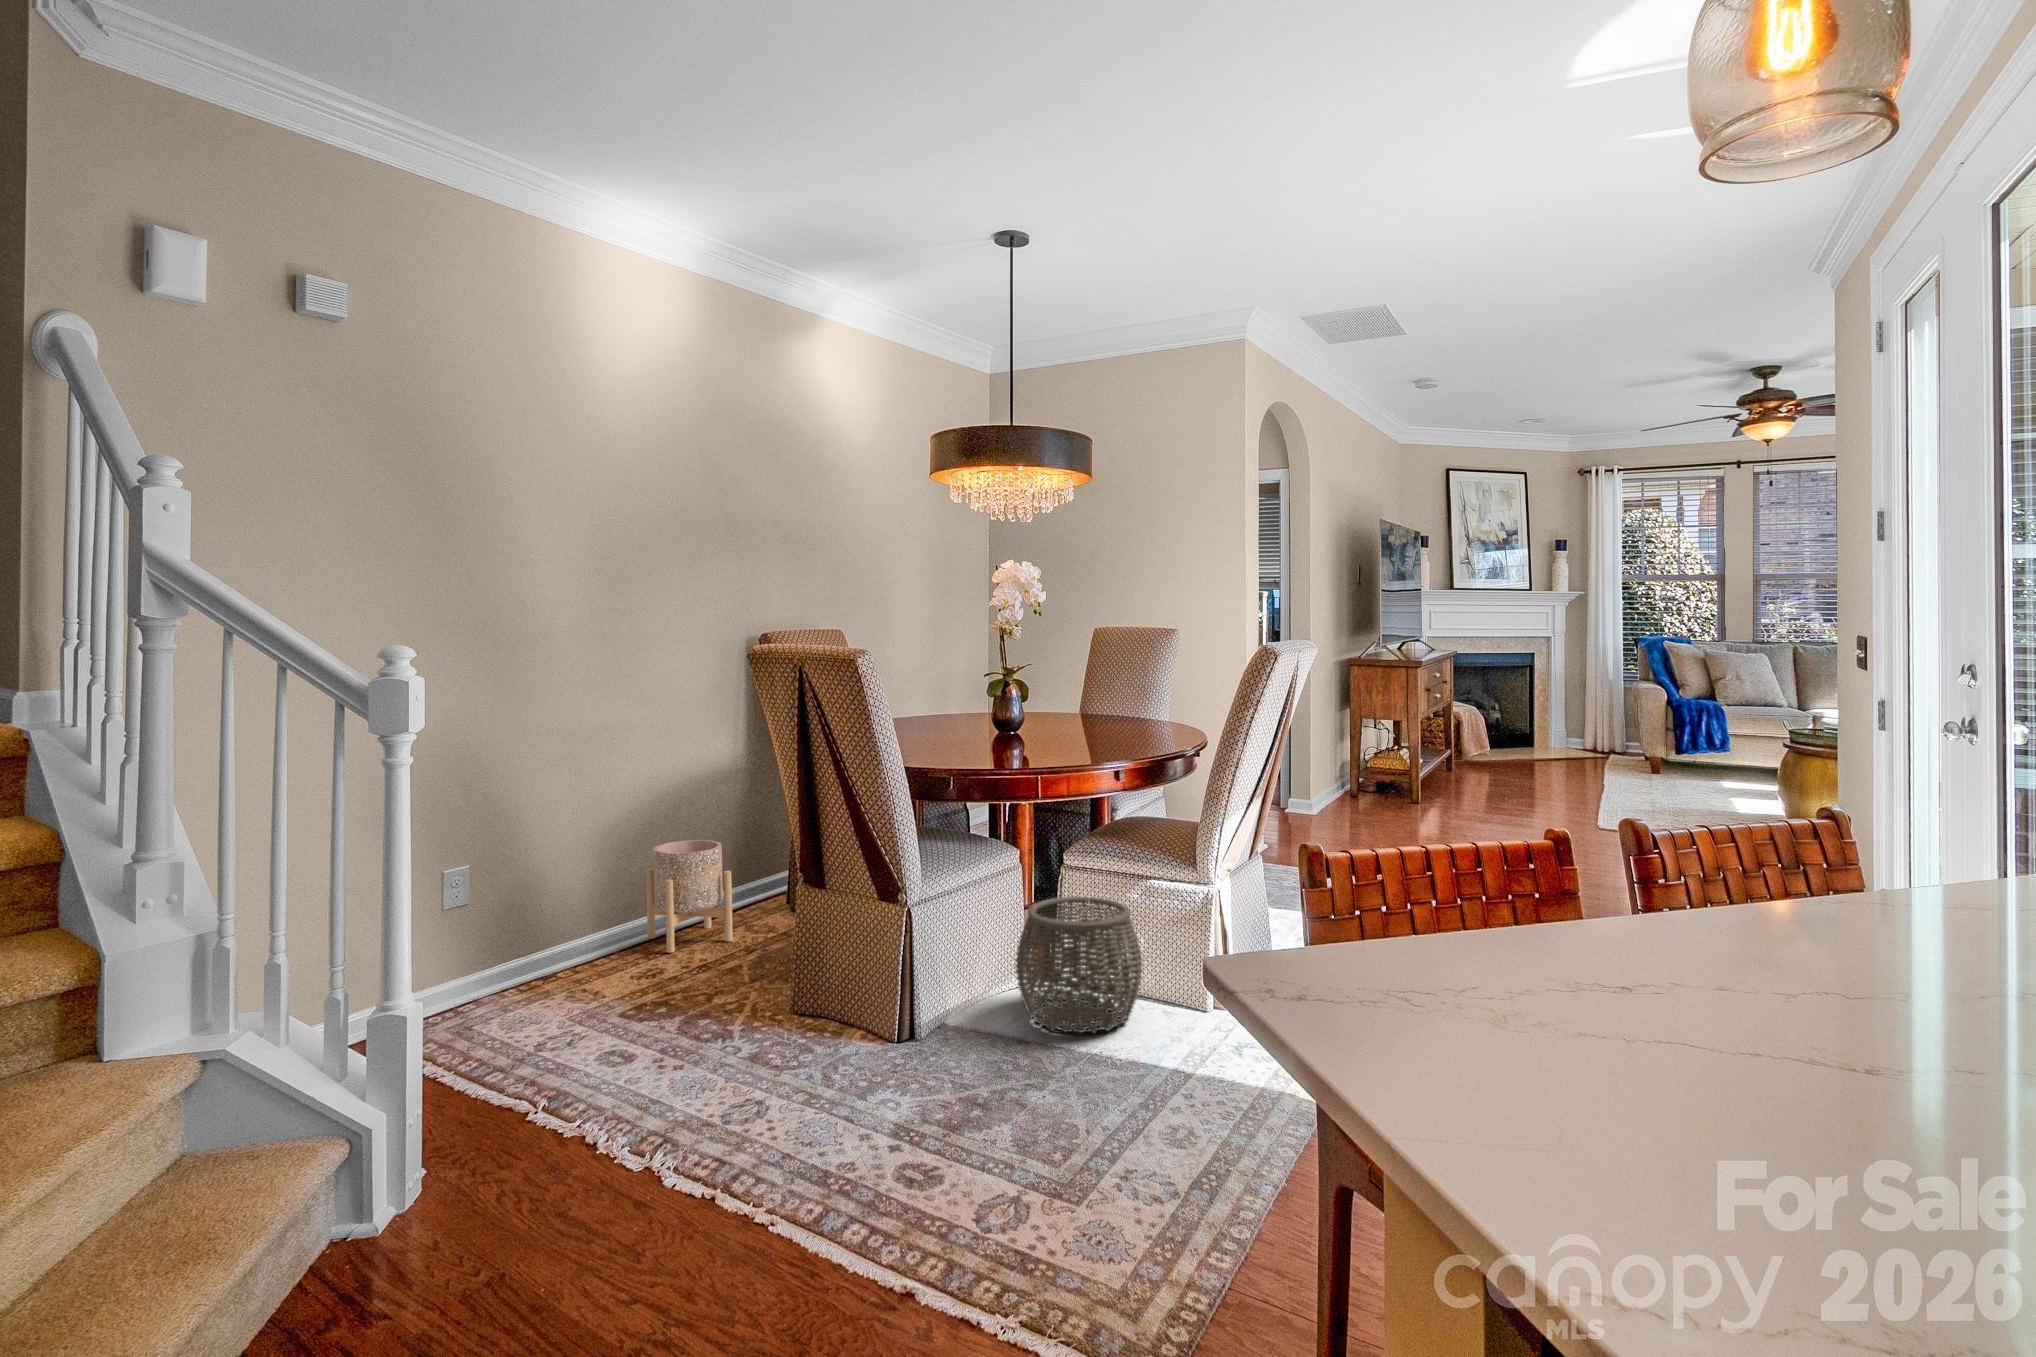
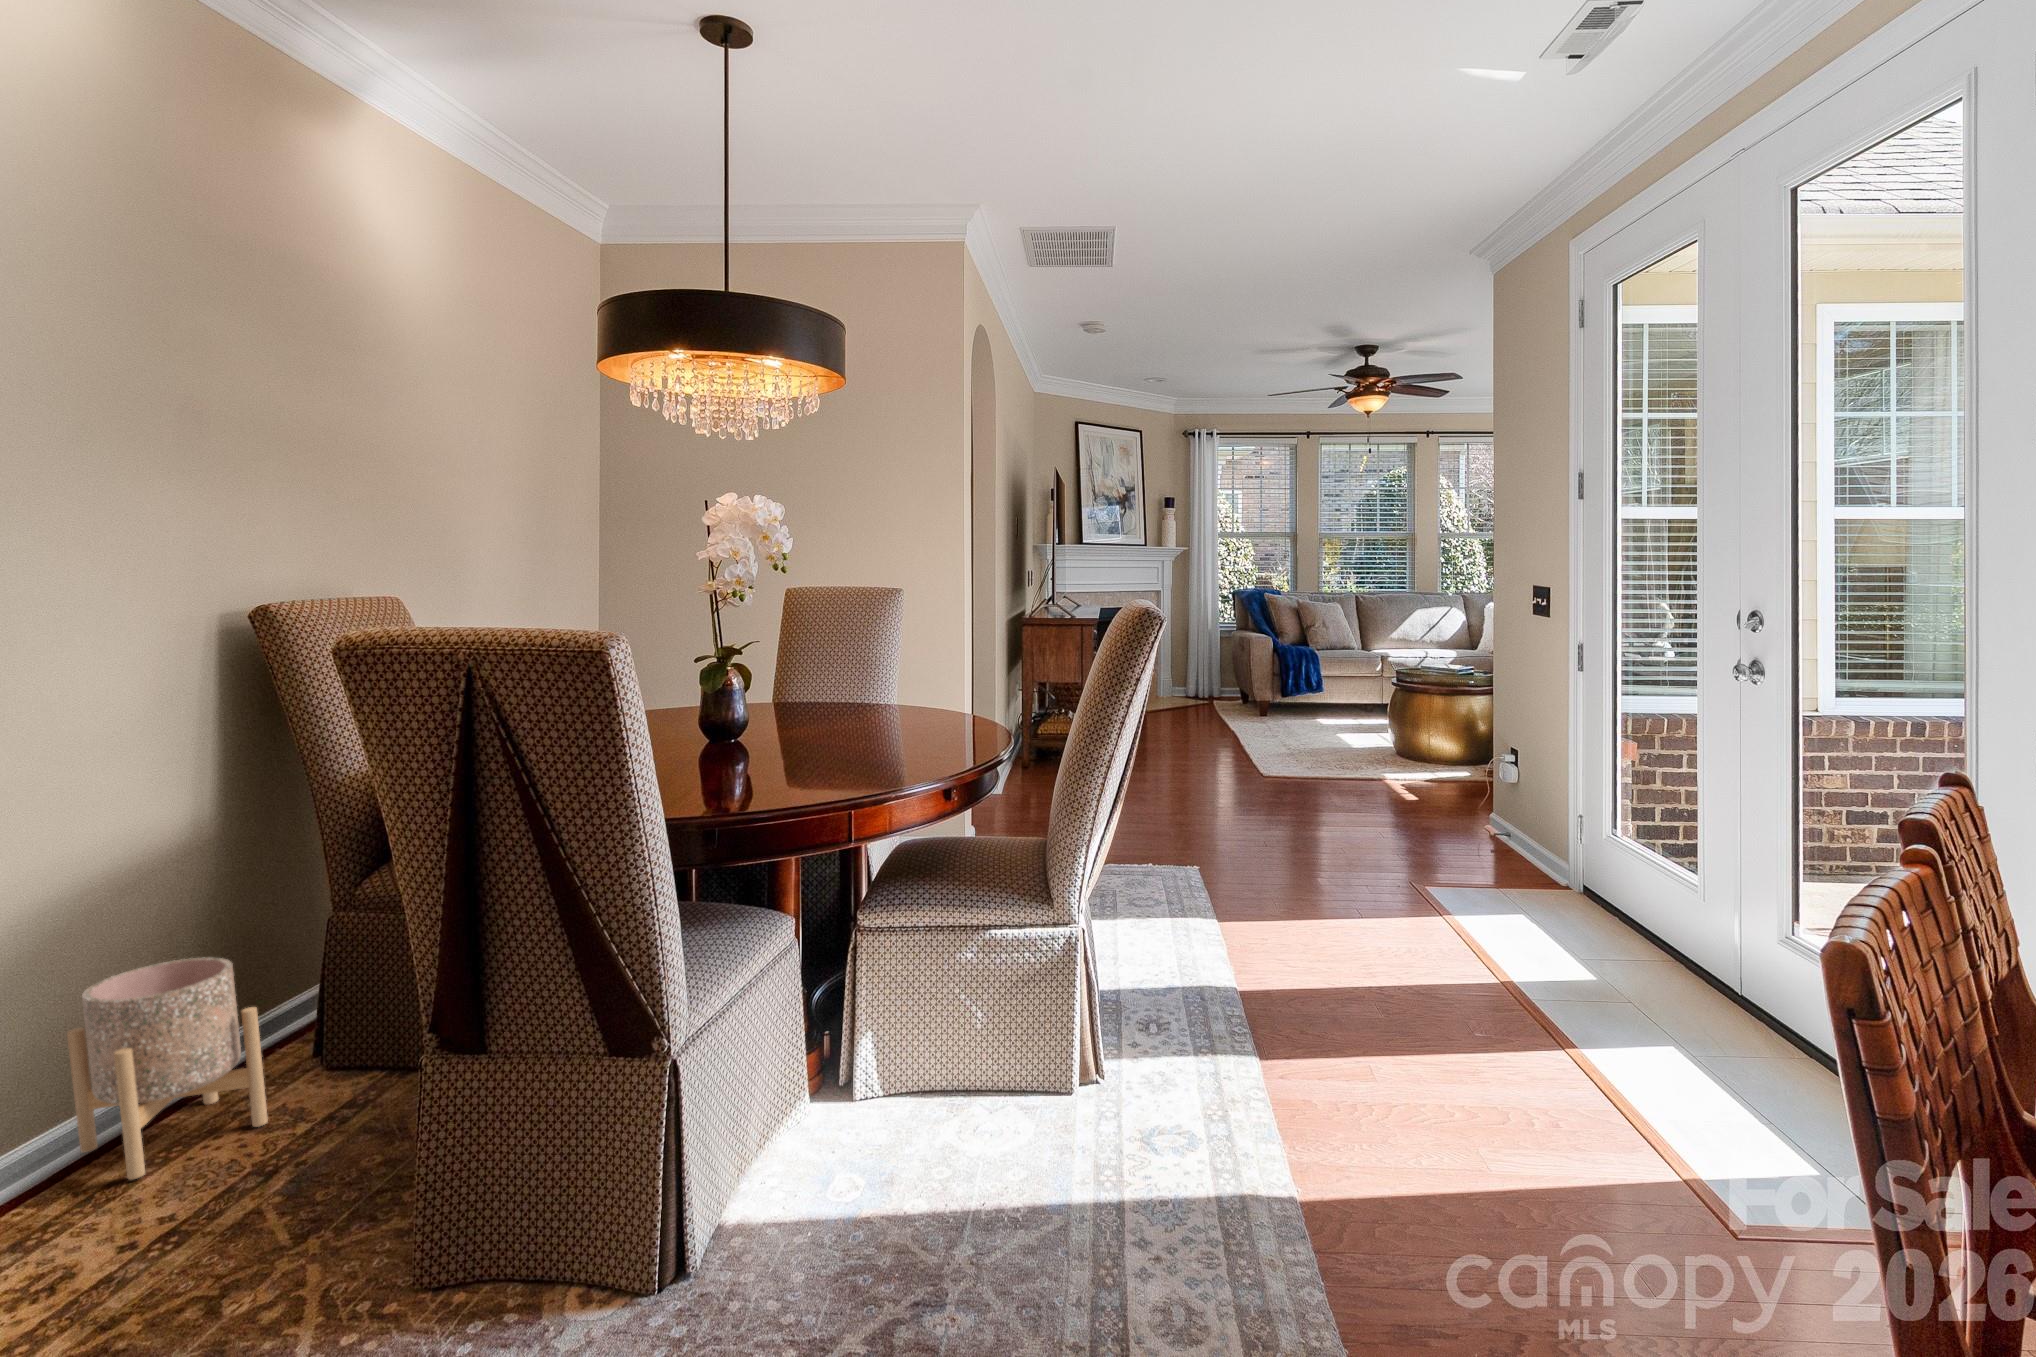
woven basket: present [1015,897,1143,1033] -> none [819,971,1010,1195]

